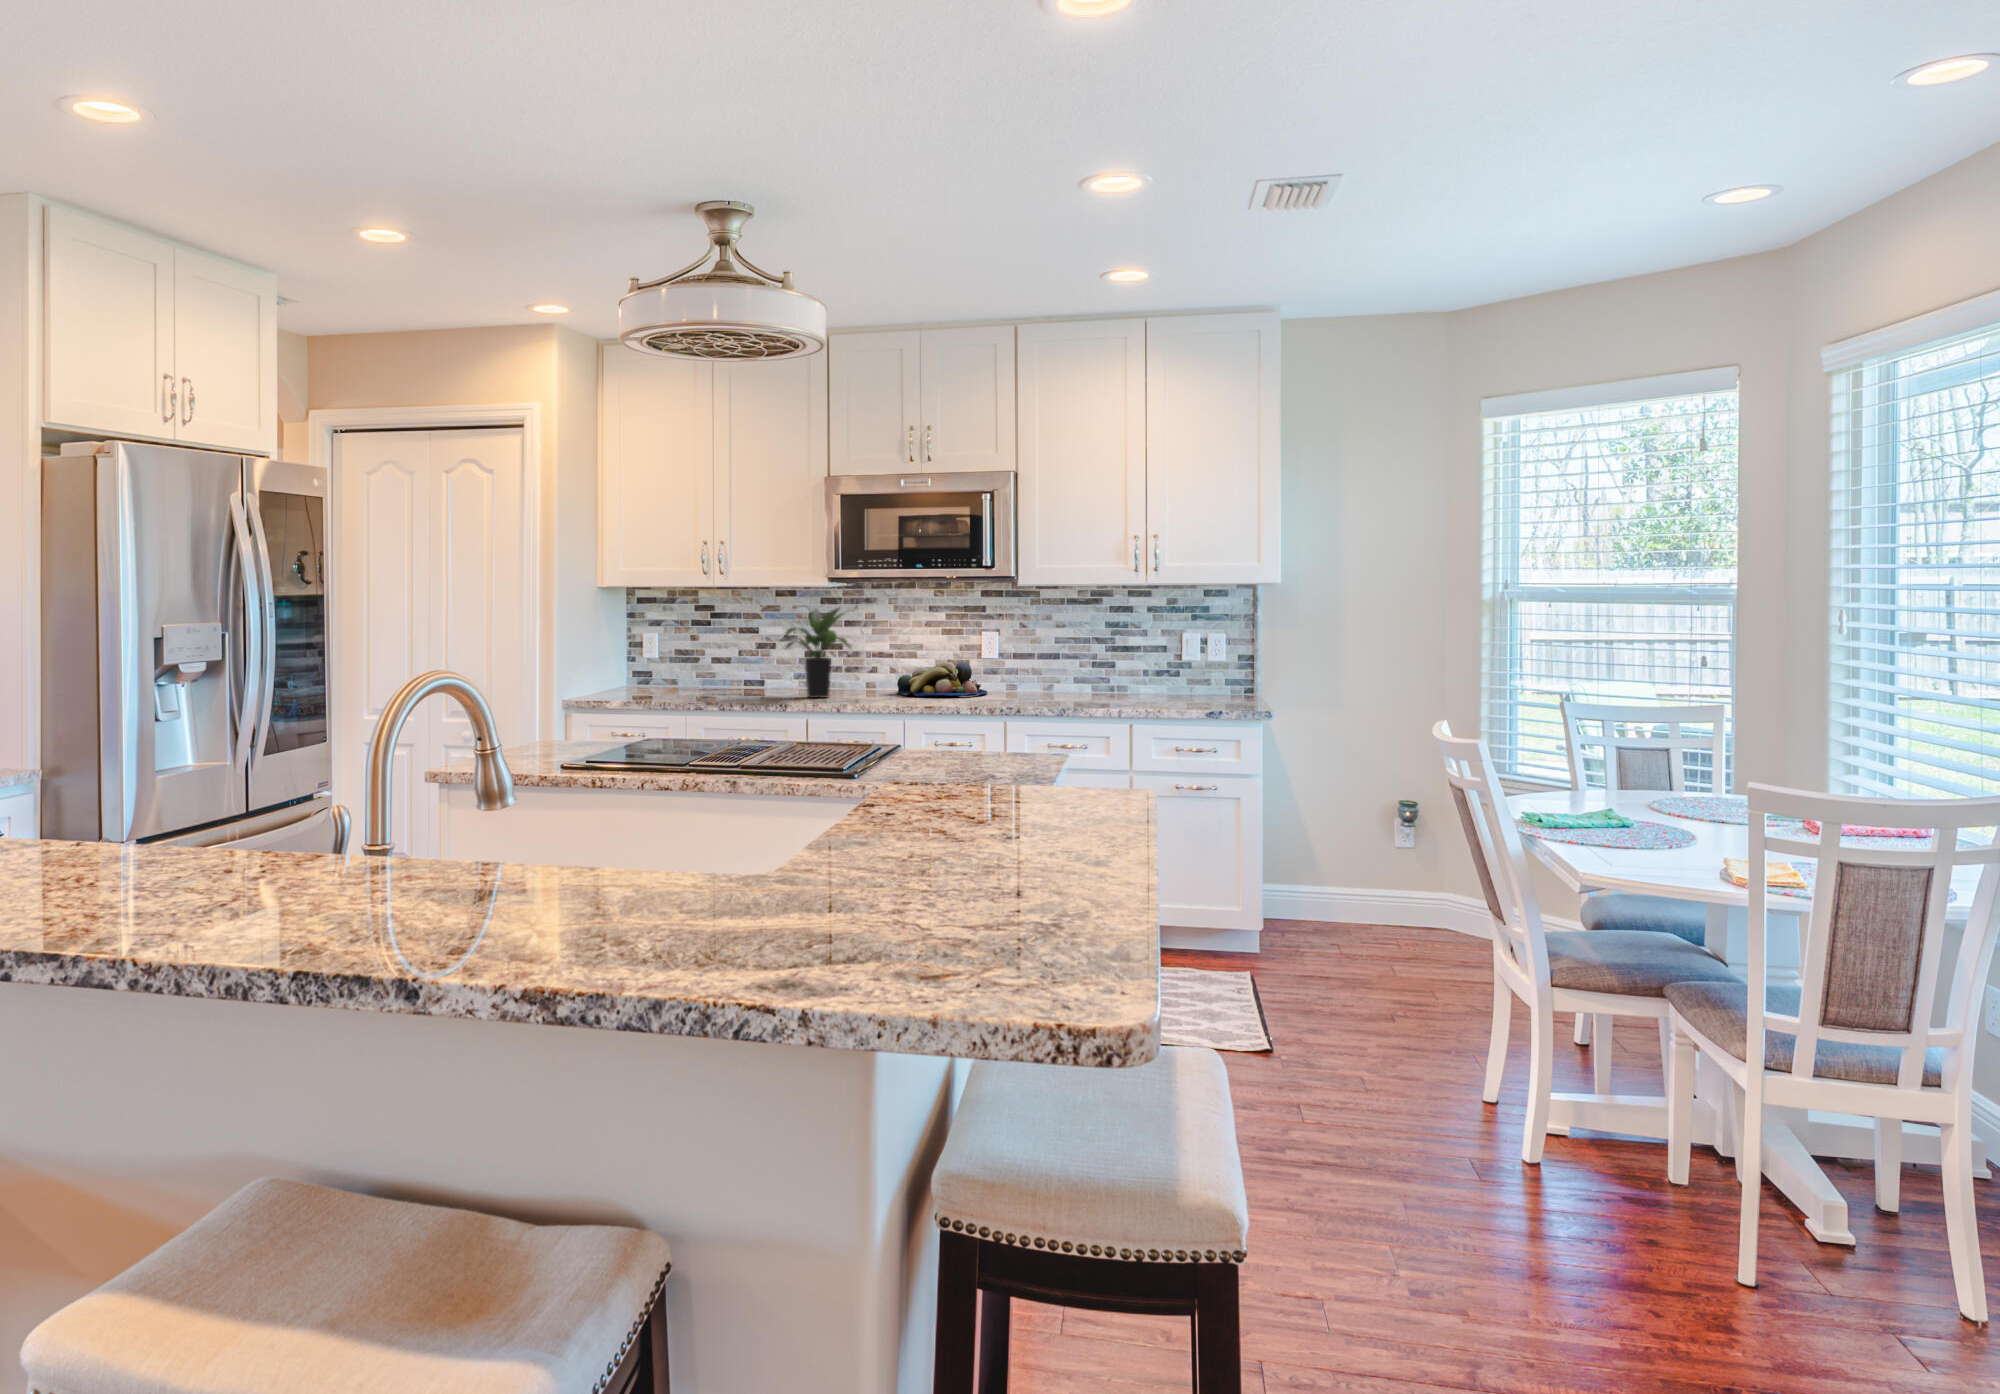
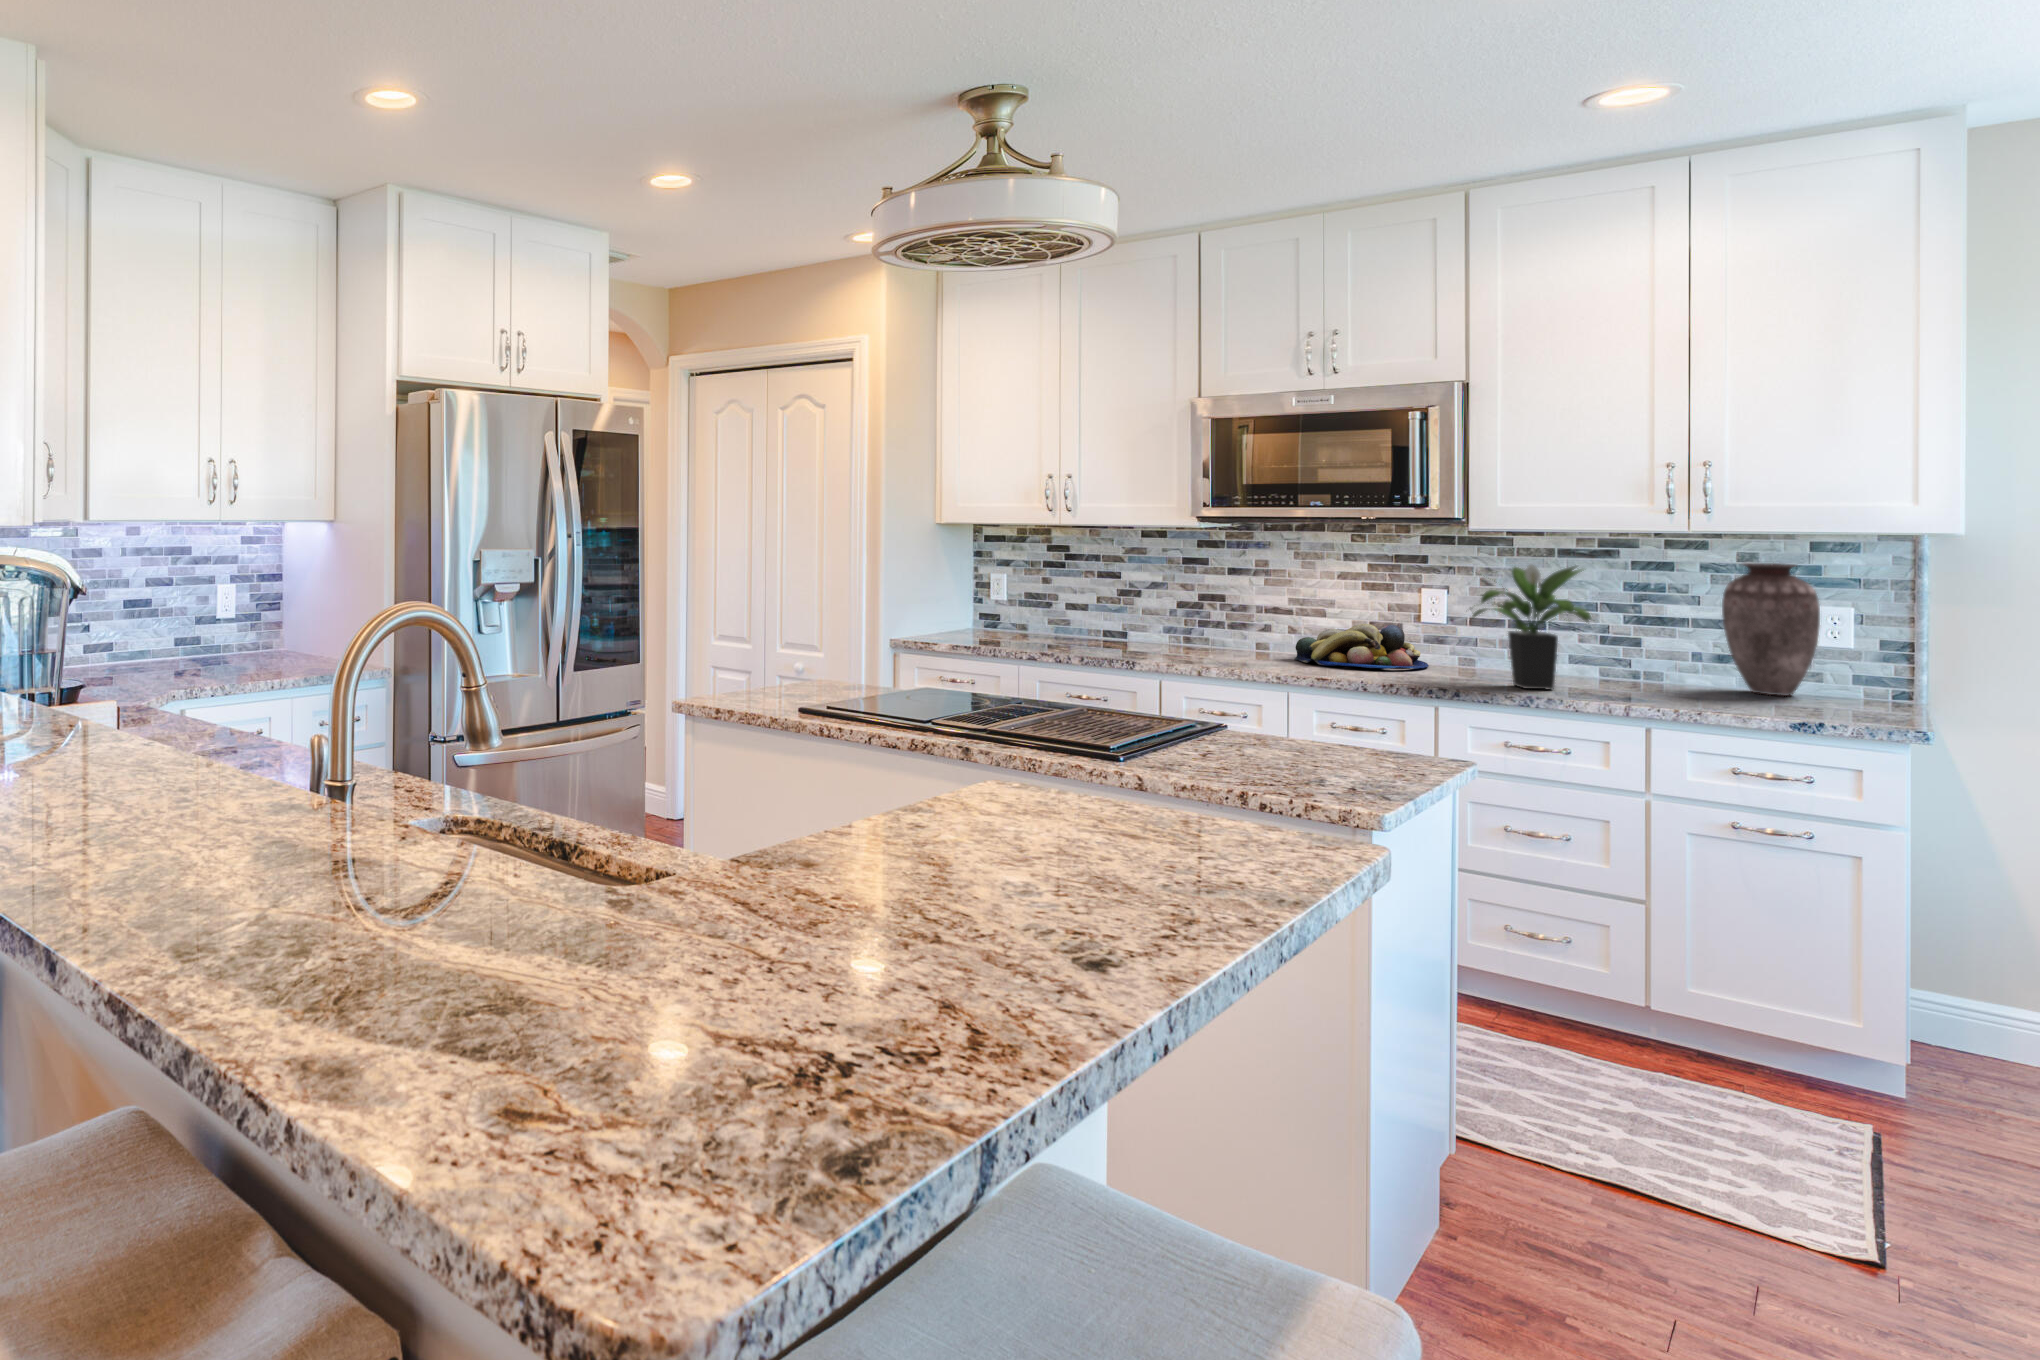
vase: none [1162,604,1214,697] -> present [1722,563,1820,696]
potted plant: present [786,608,850,698] -> present [1472,564,1591,690]

